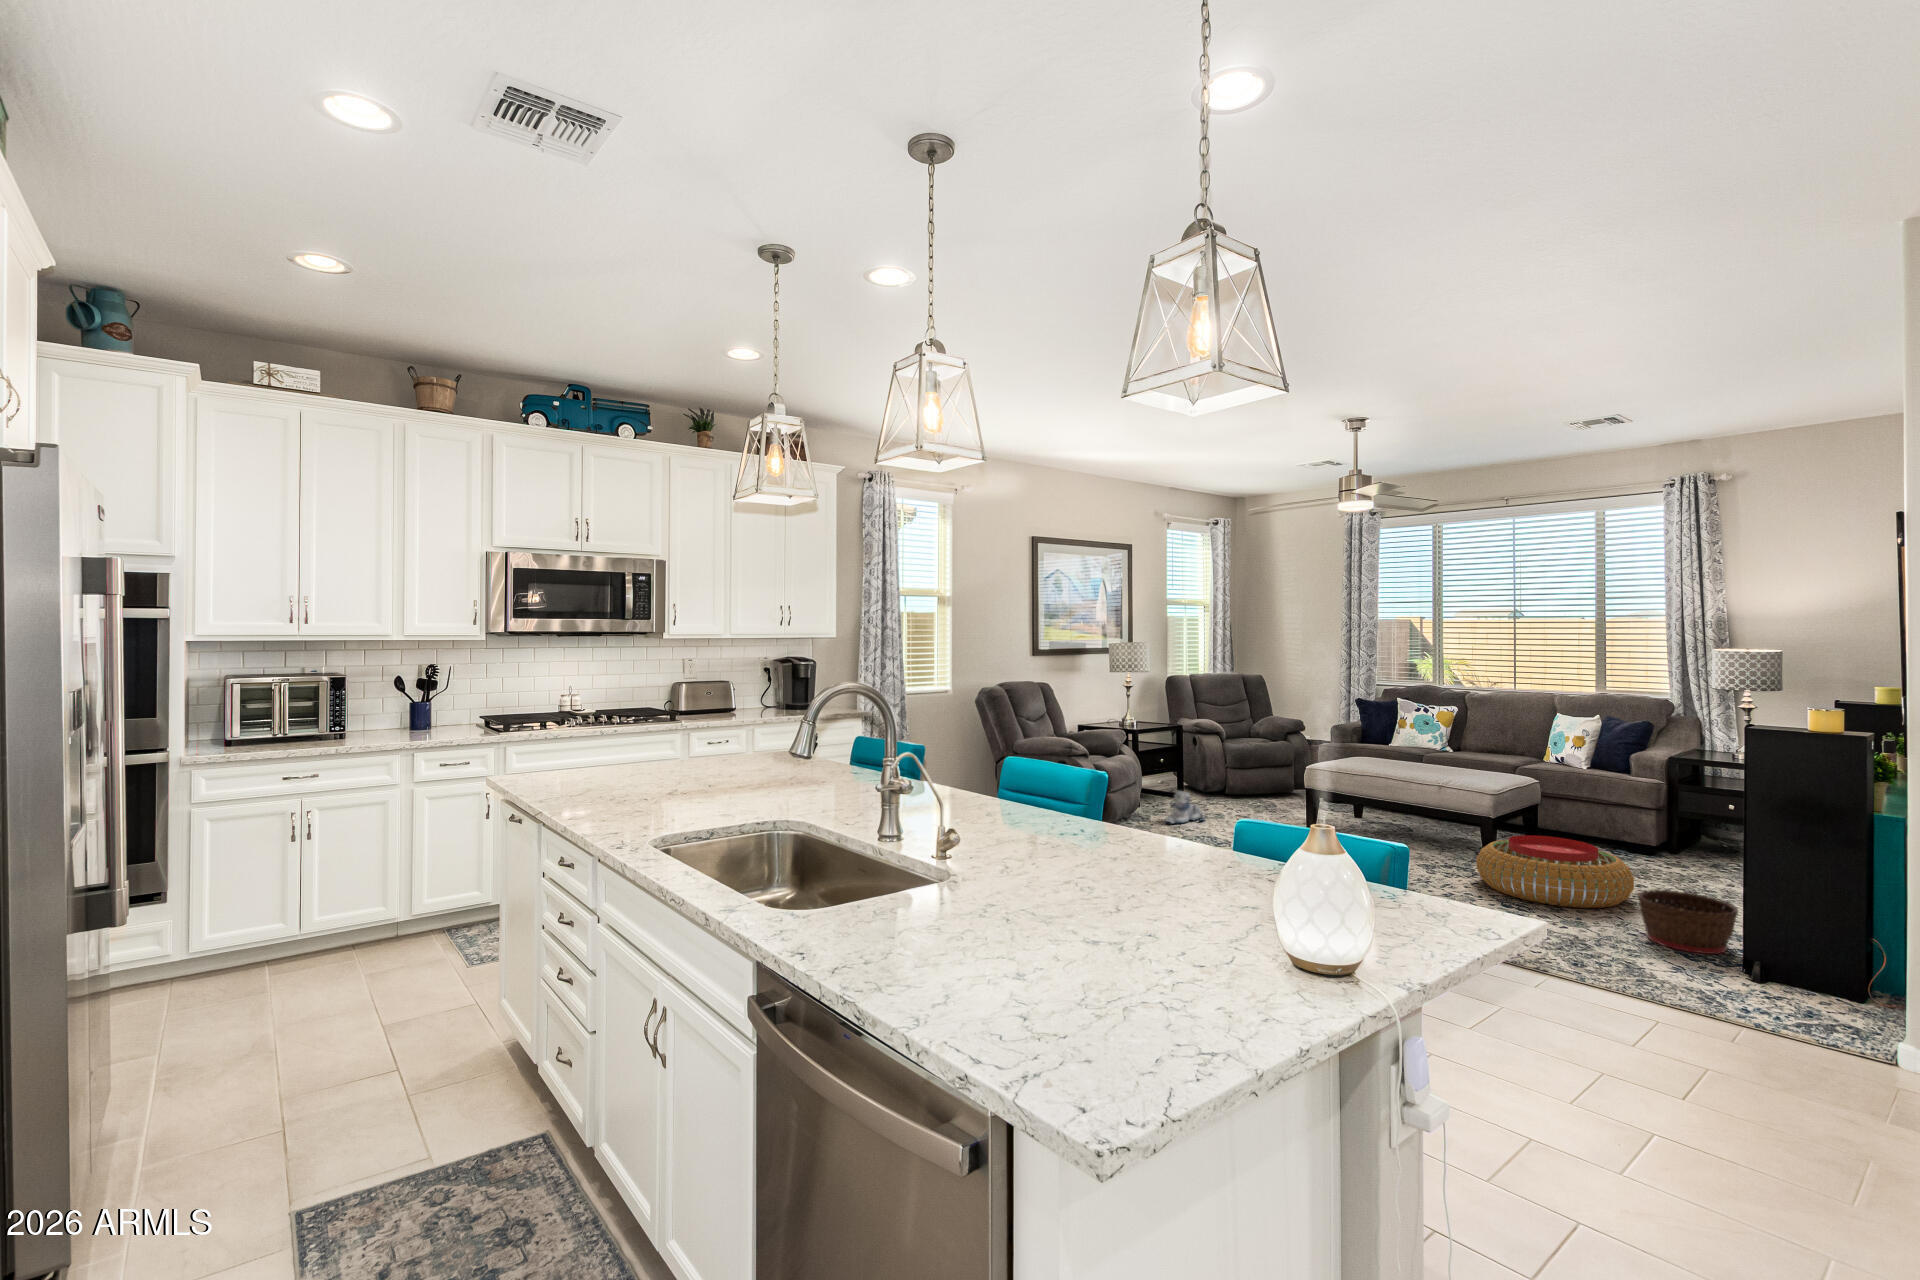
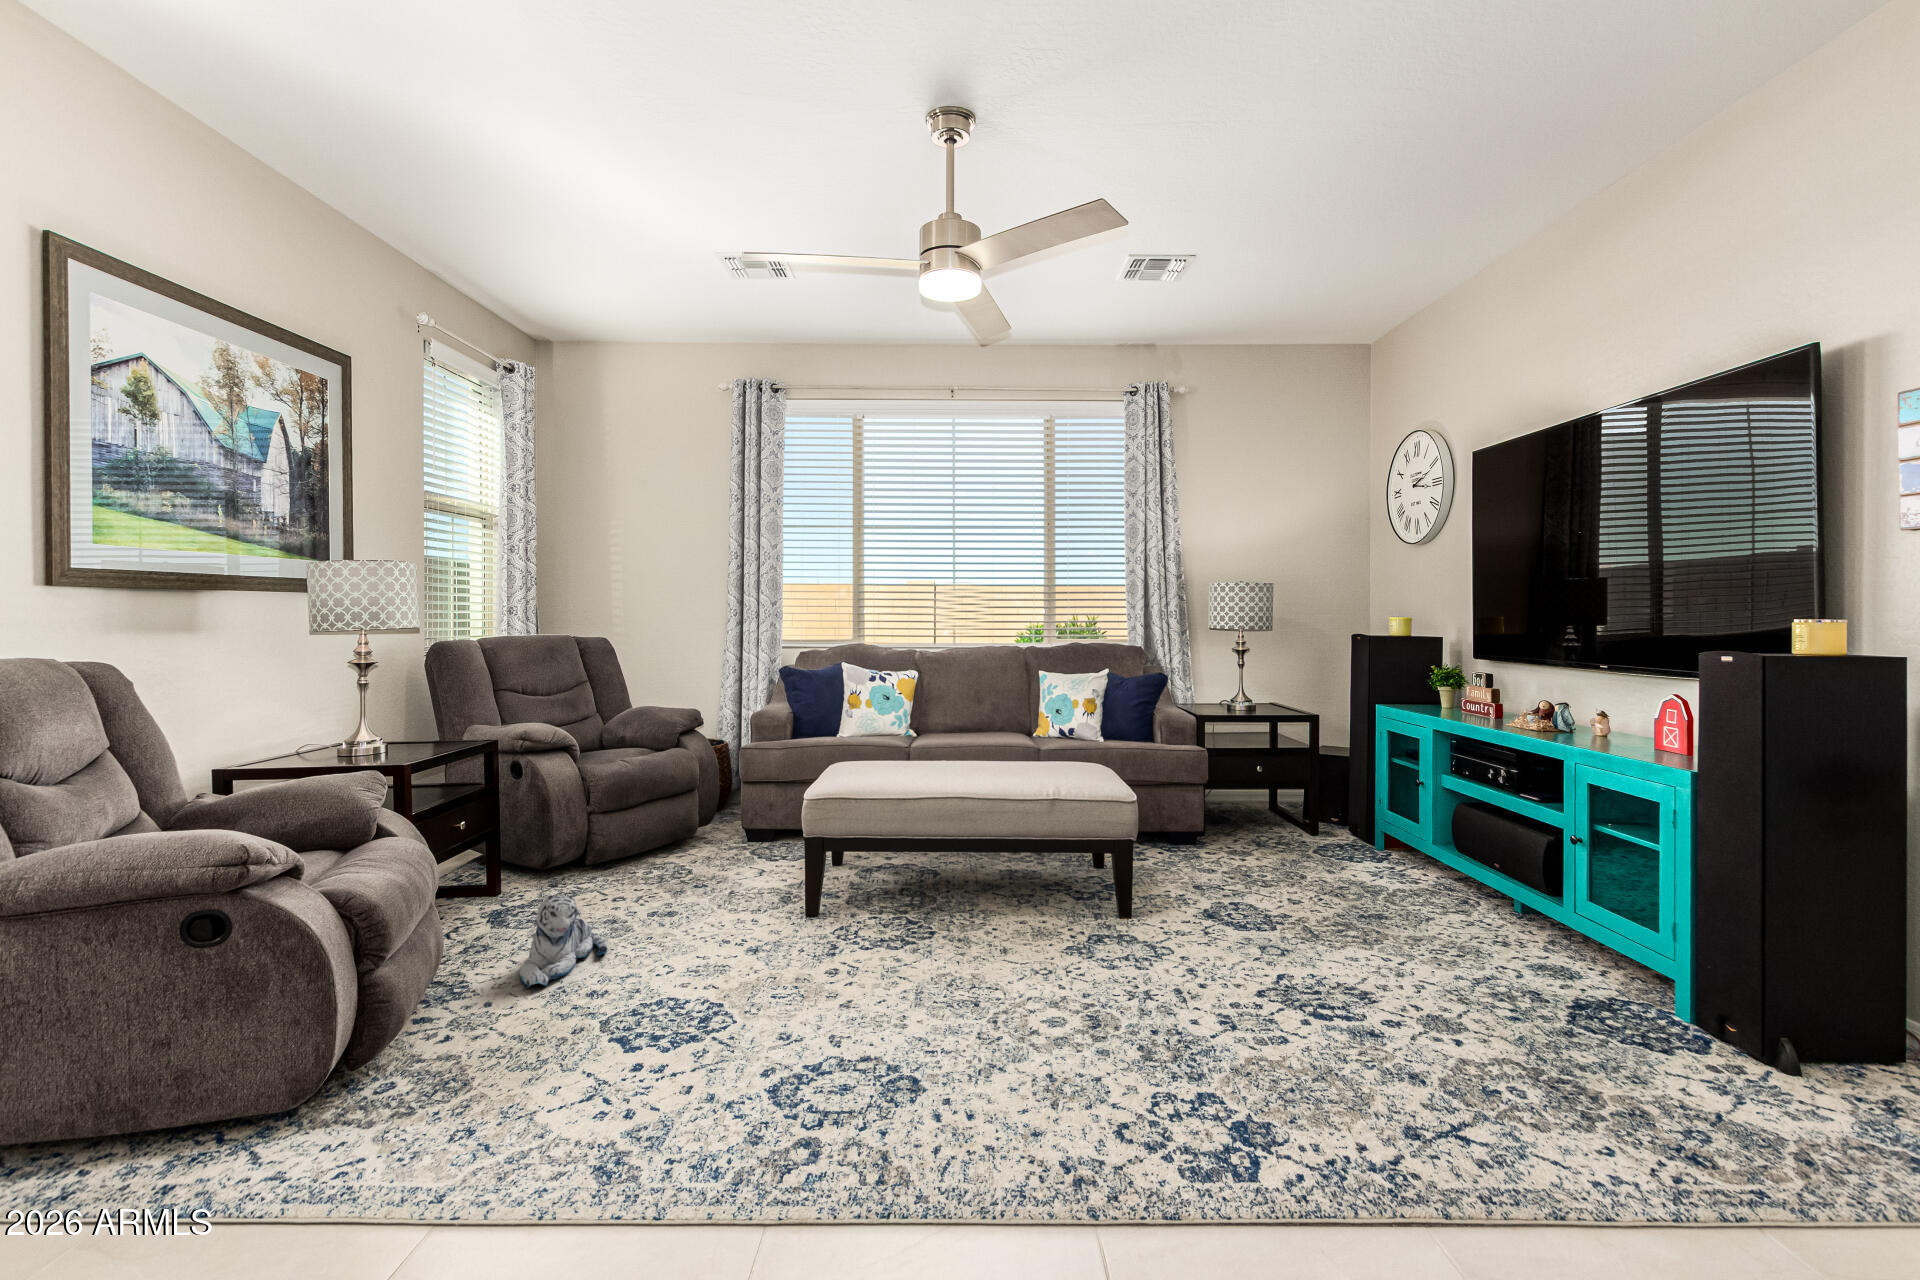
pouf: present [1476,835,1634,908] -> none [1180,860,1417,992]
basket: present [1638,890,1738,954] -> none [1520,925,1680,1039]

